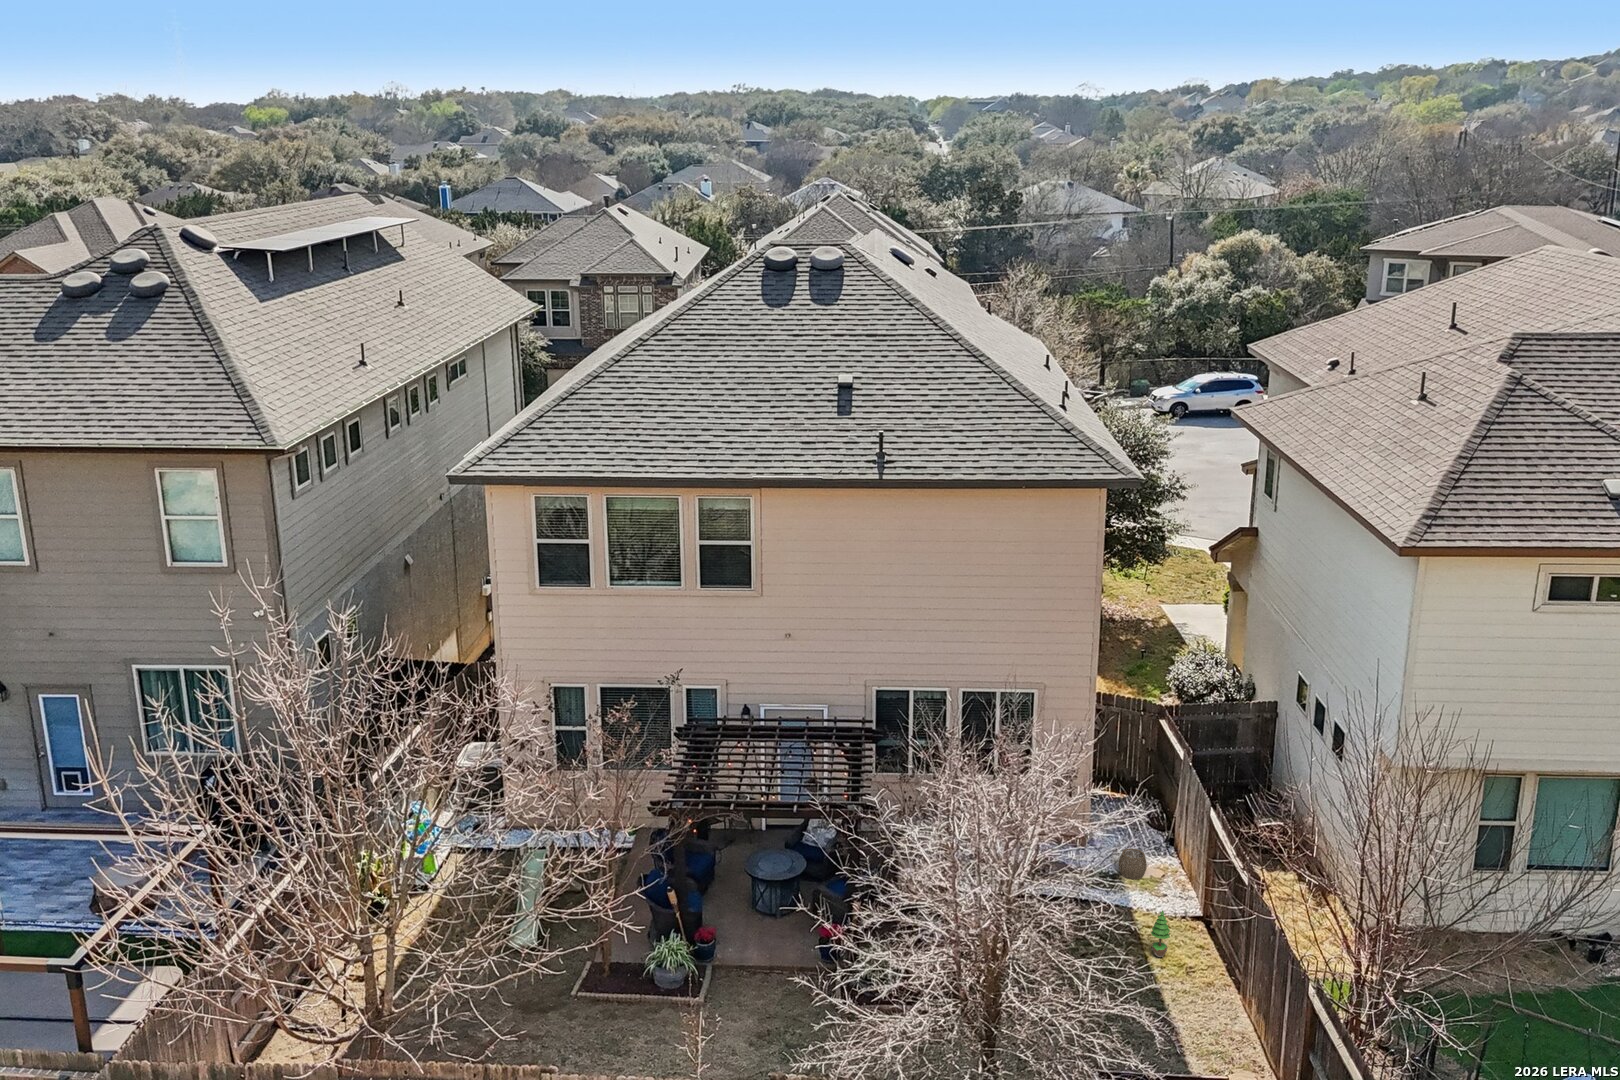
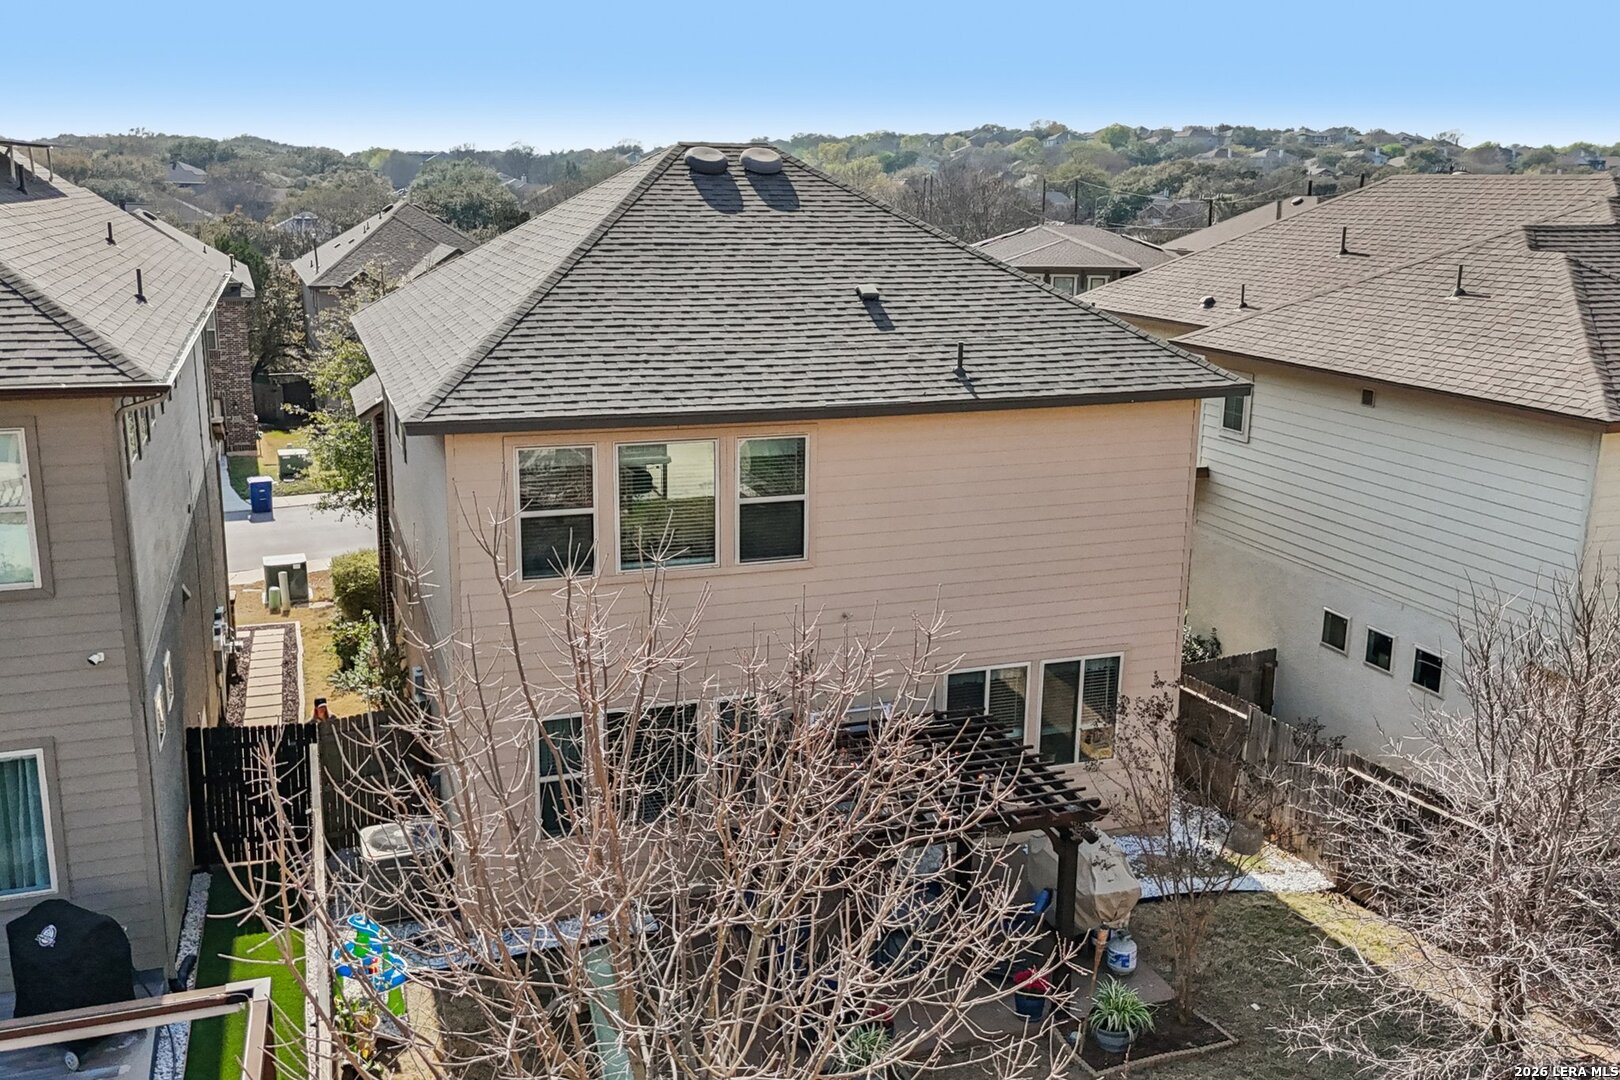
potted tree: present [1151,910,1170,957] -> none [1355,877,1379,934]

